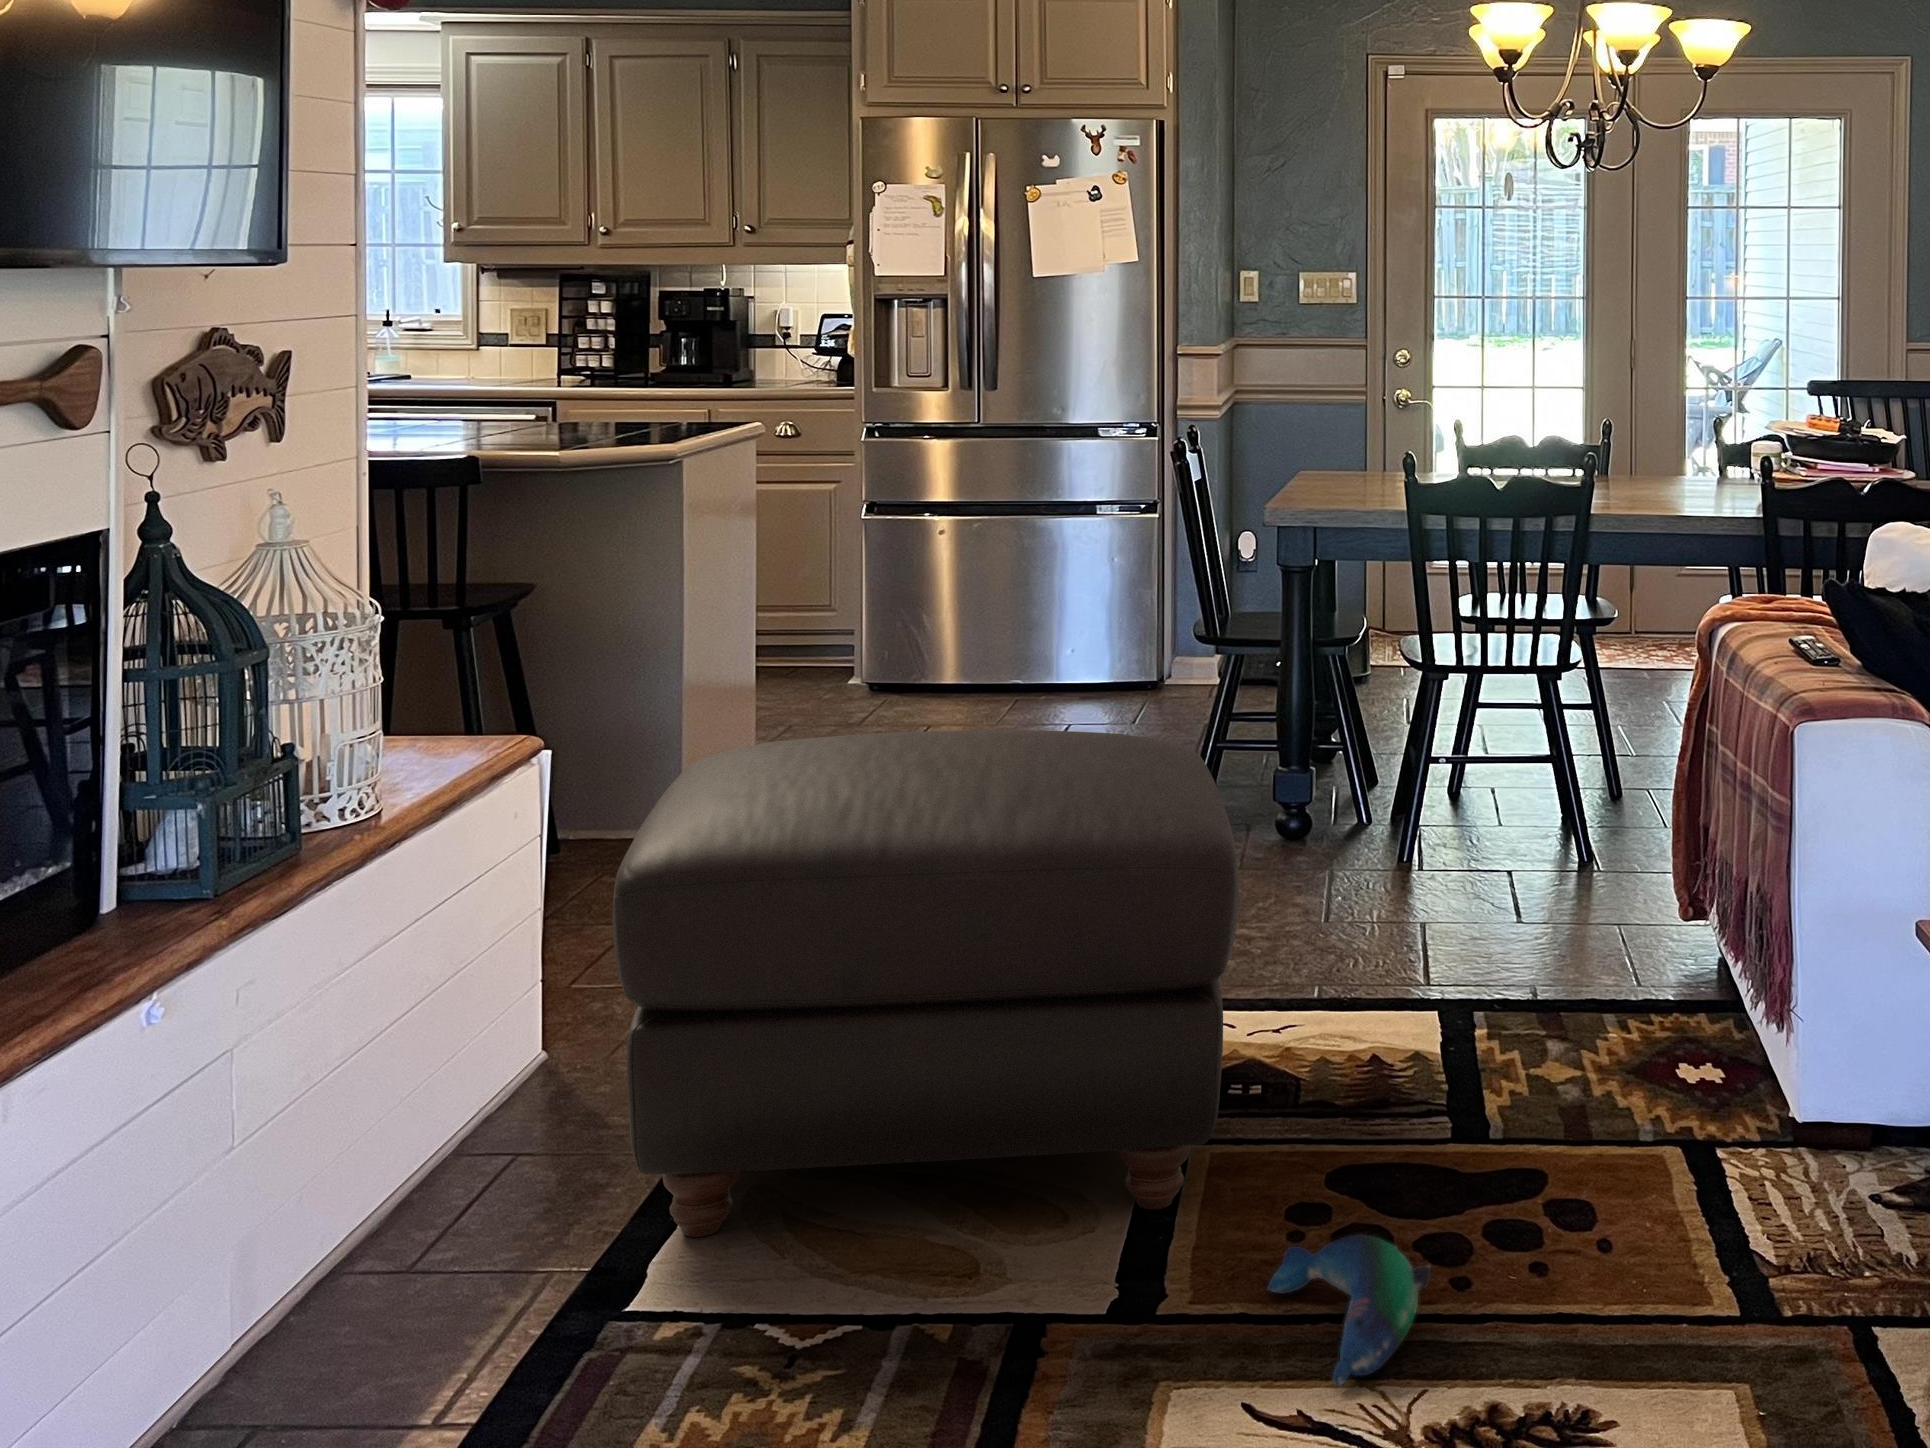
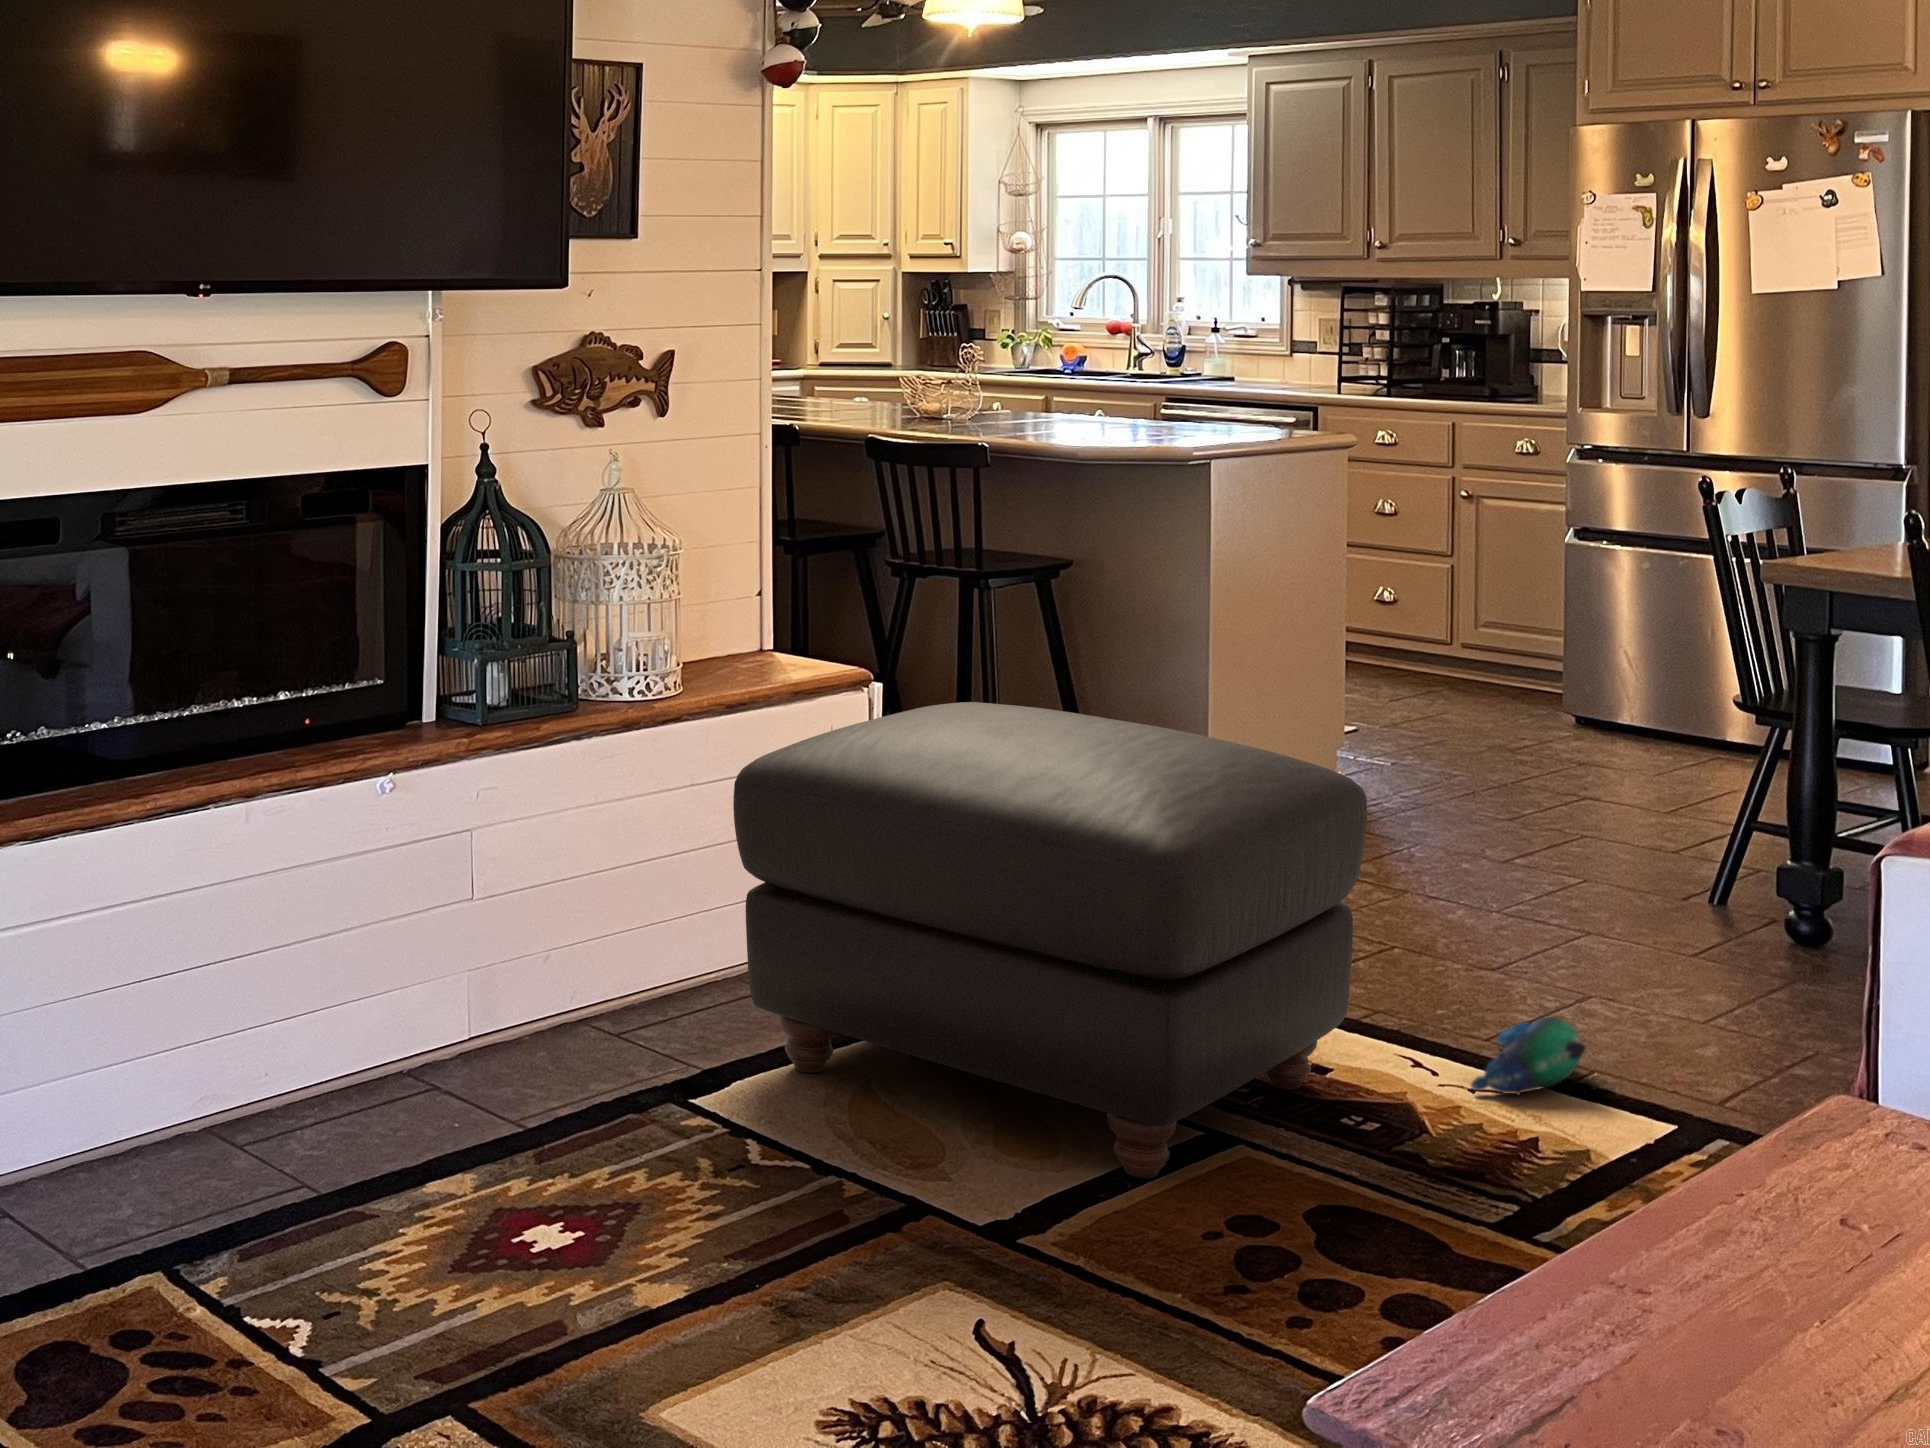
plush toy: present [1267,1234,1431,1386] -> present [1471,1017,1587,1095]

